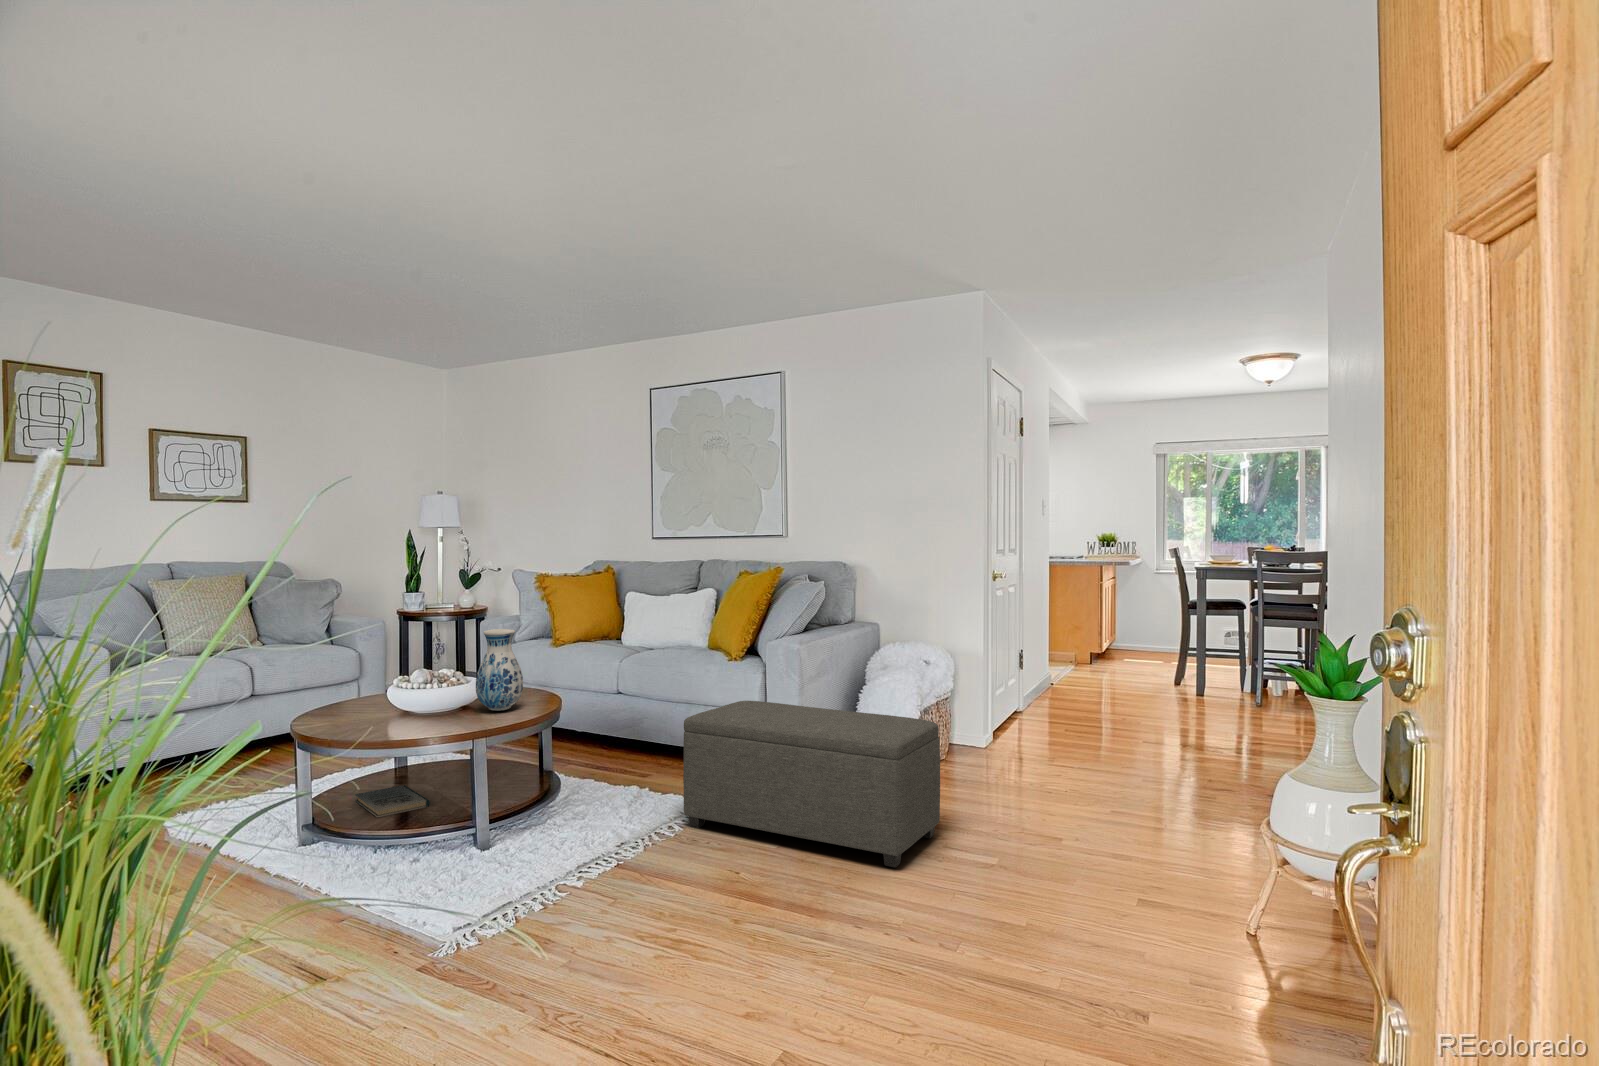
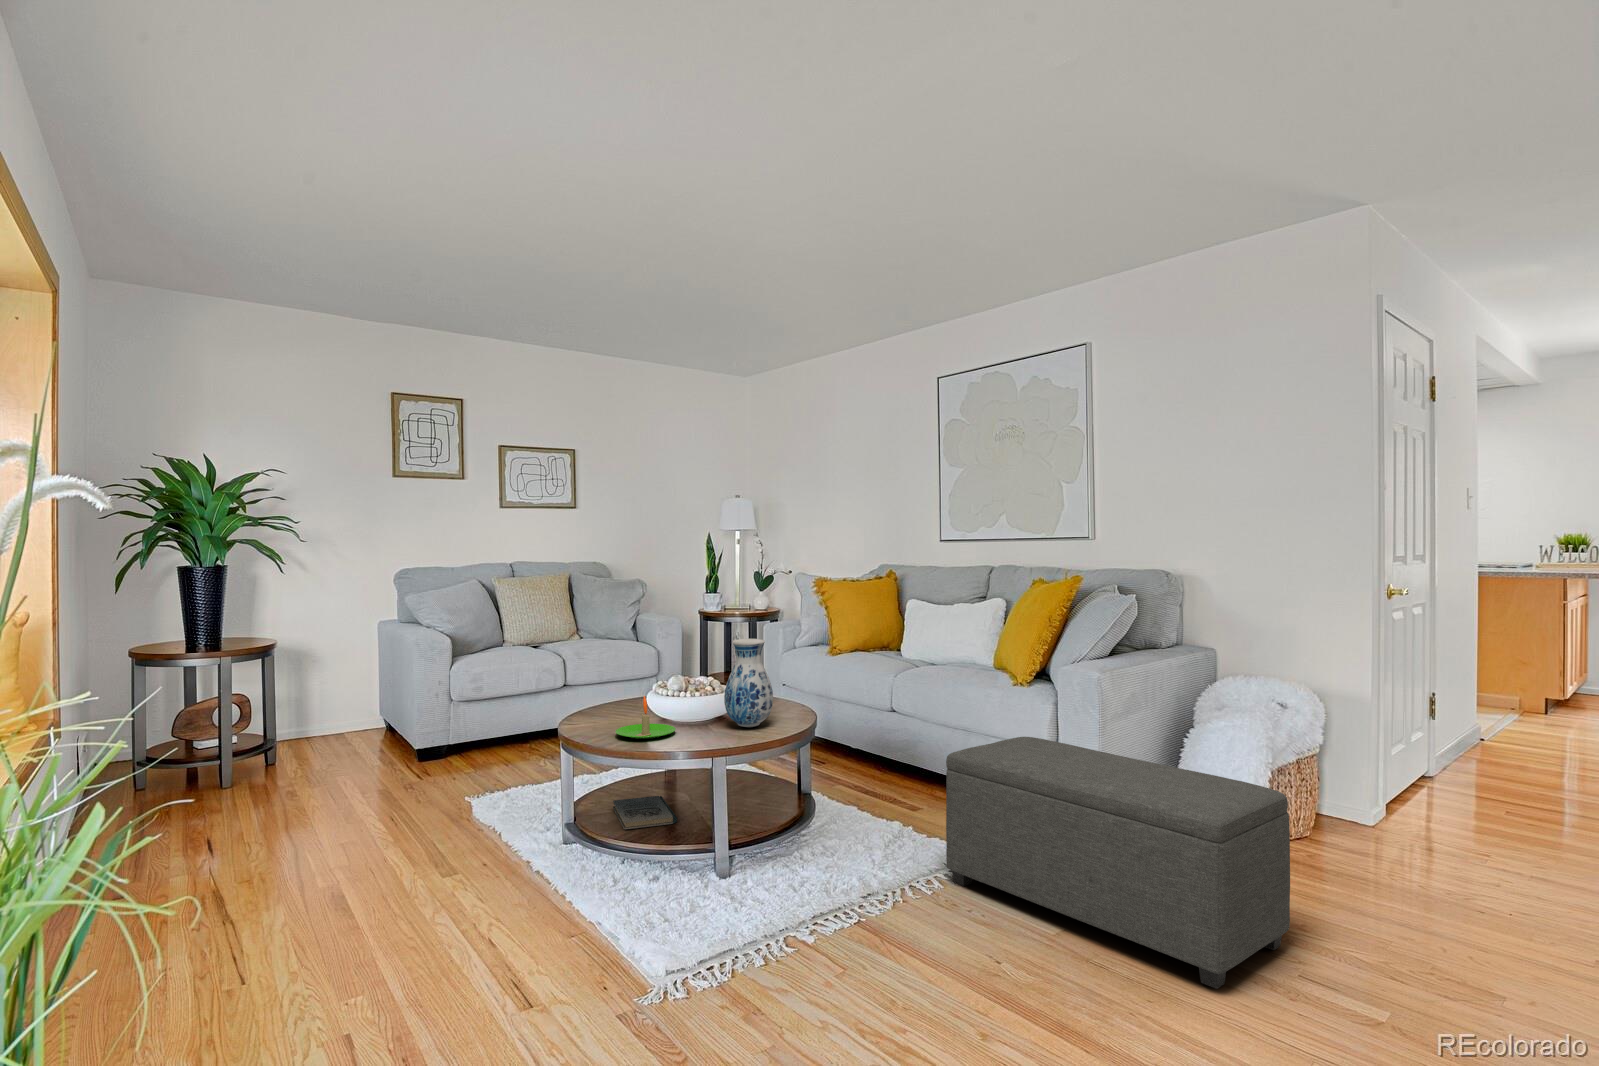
candle: none [366,687,429,729] -> present [615,696,676,739]

